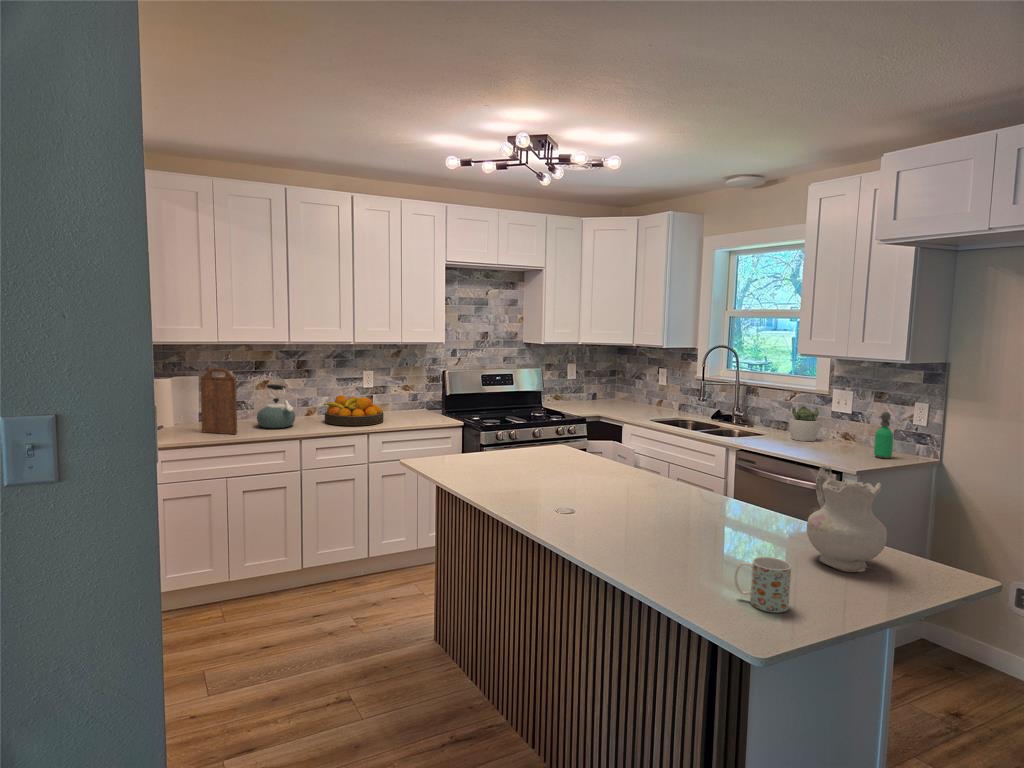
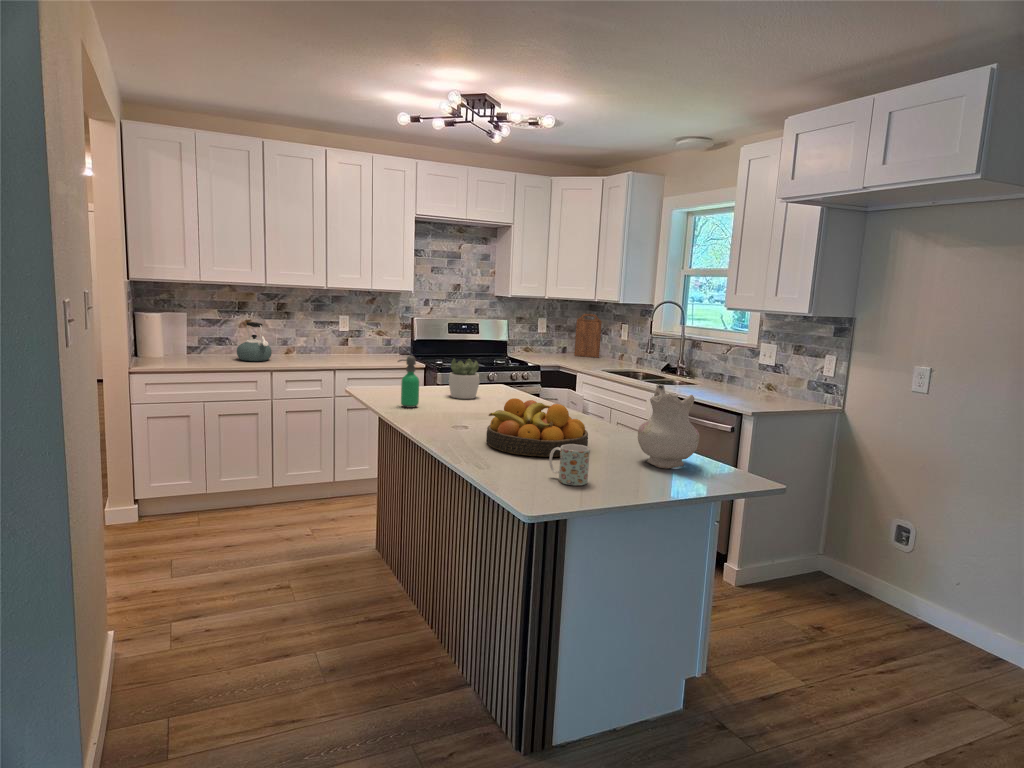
cutting board: present [201,368,237,434] -> present [574,314,602,358]
fruit bowl: present [324,395,384,425] -> present [486,398,588,457]
succulent plant: present [789,406,820,441] -> present [449,359,480,399]
soap dispenser: present [874,412,893,458] -> present [398,356,419,408]

